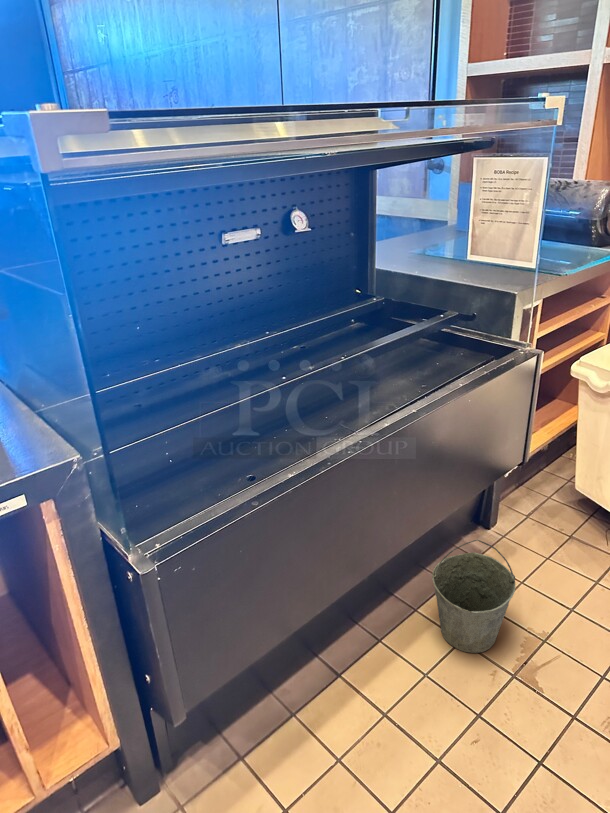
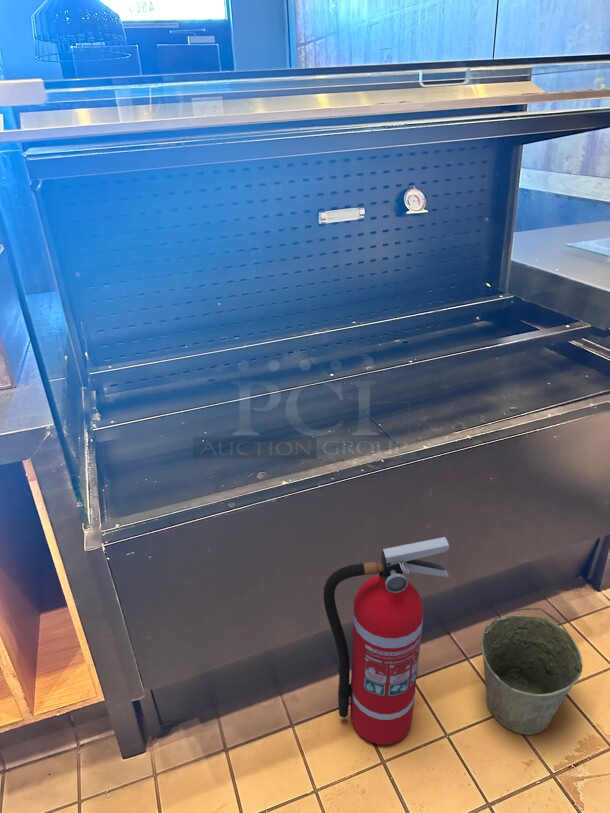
fire extinguisher: none [314,494,412,702] -> present [323,537,449,744]

